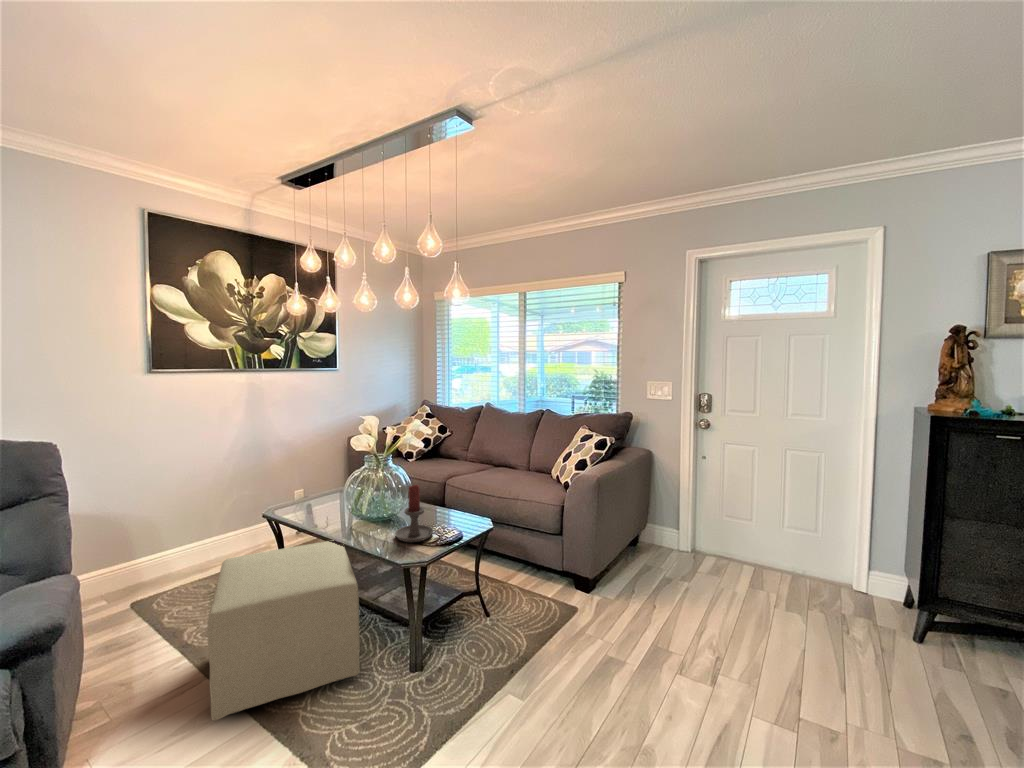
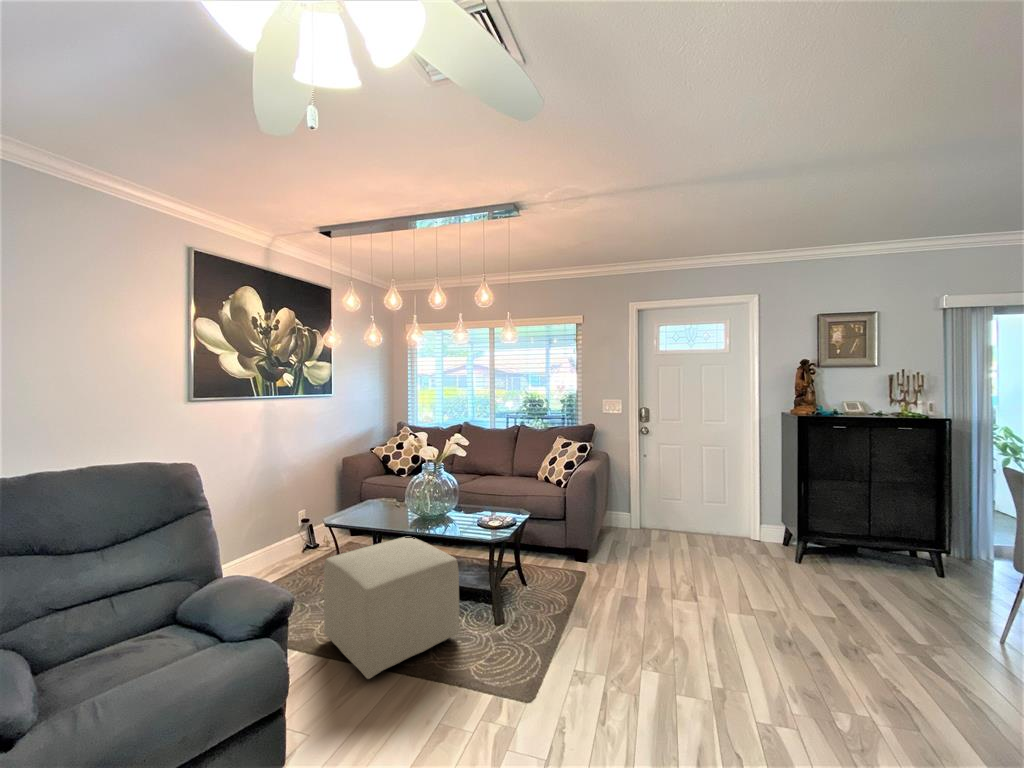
candle holder: present [395,485,444,542] -> none [462,483,500,529]

